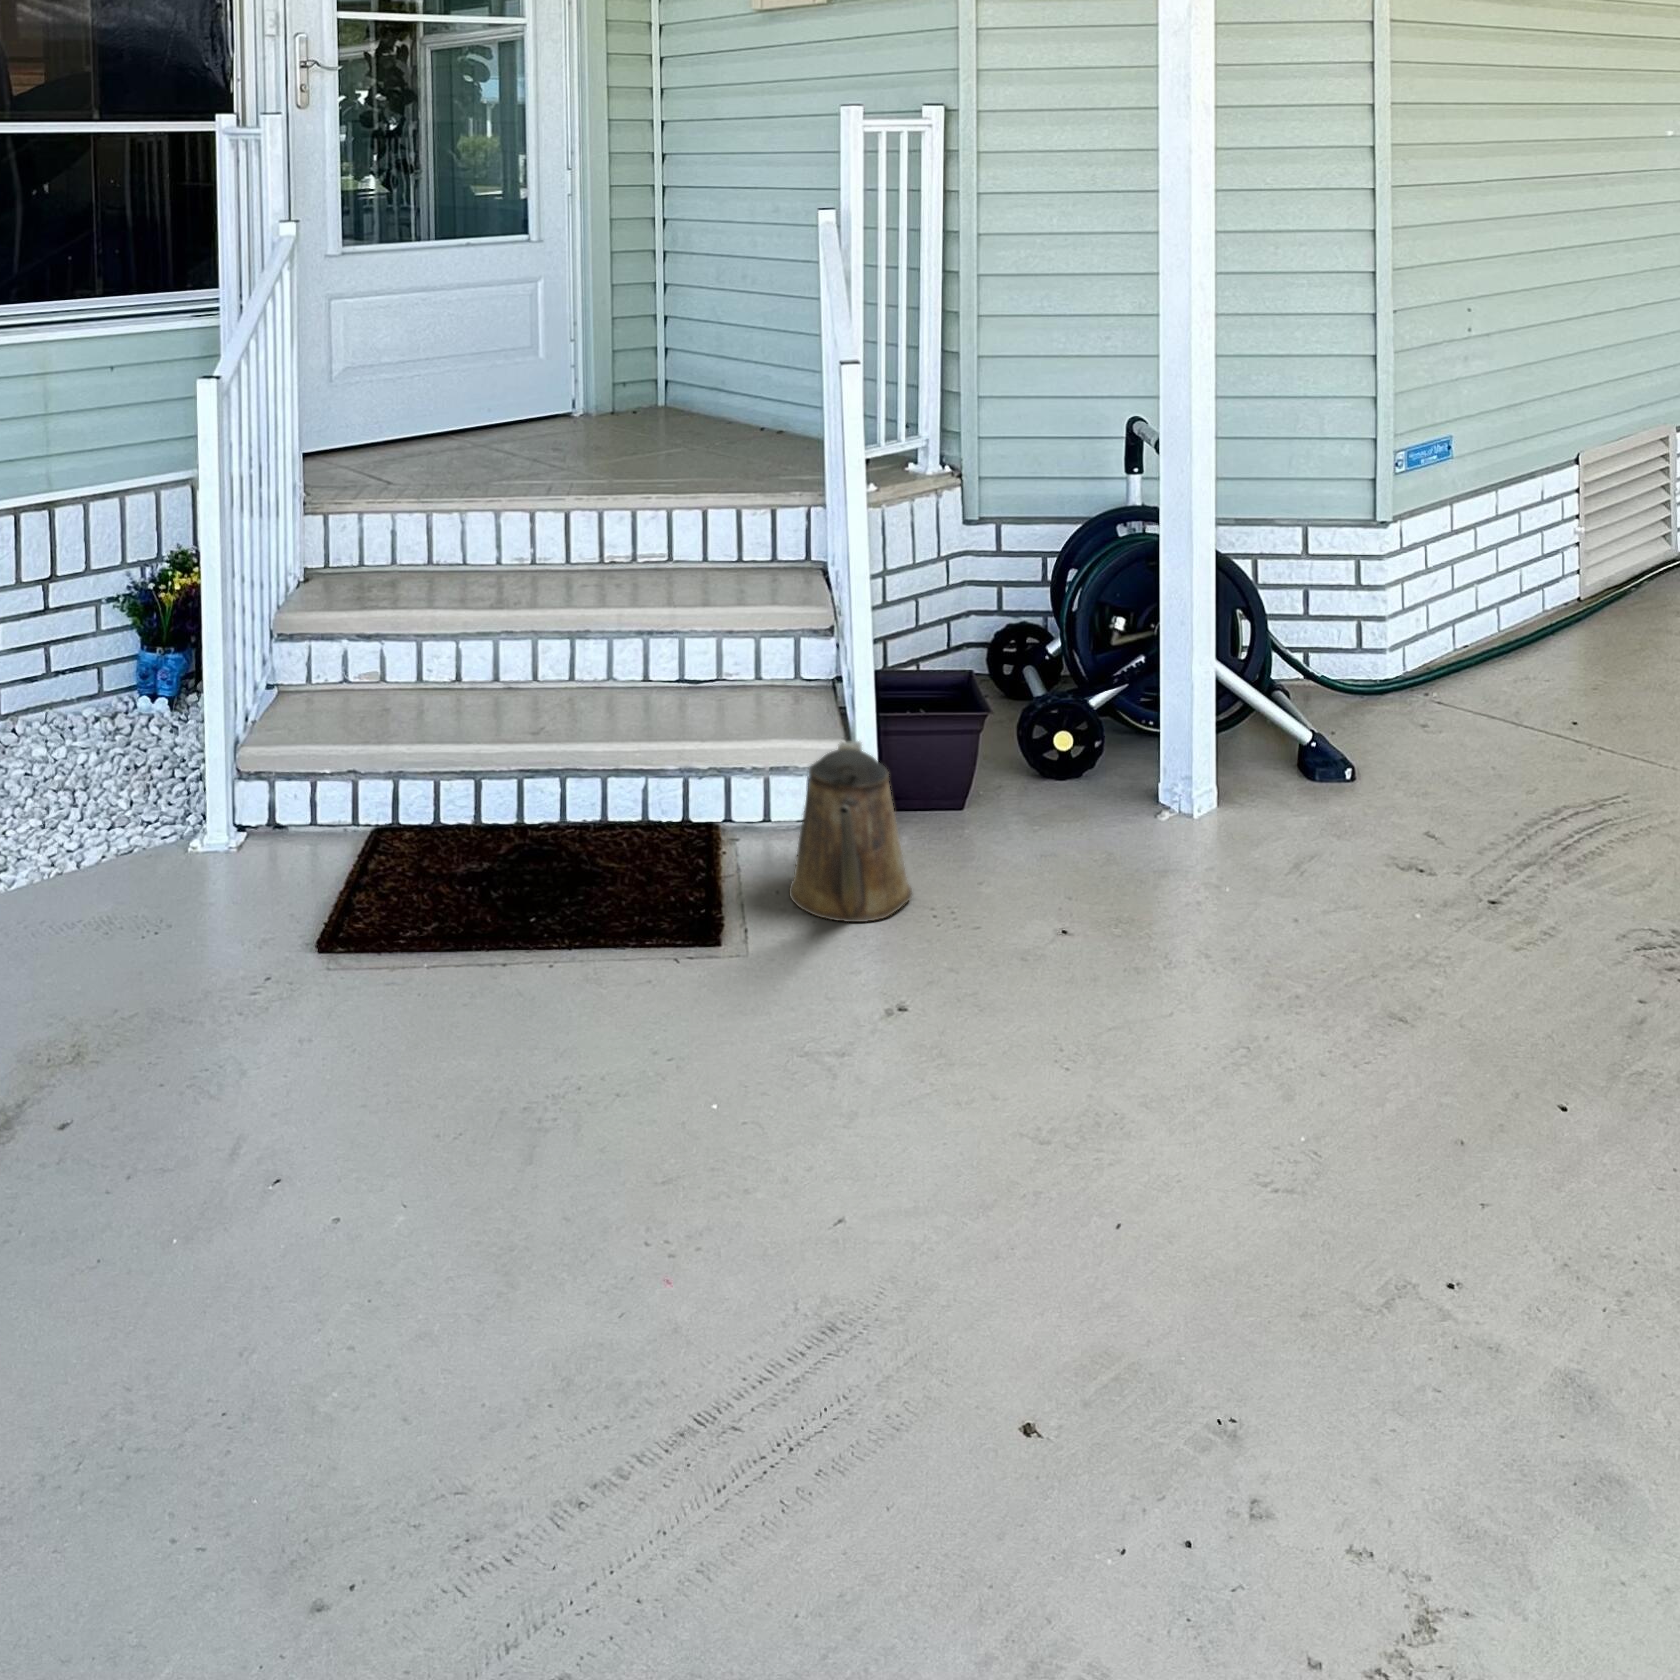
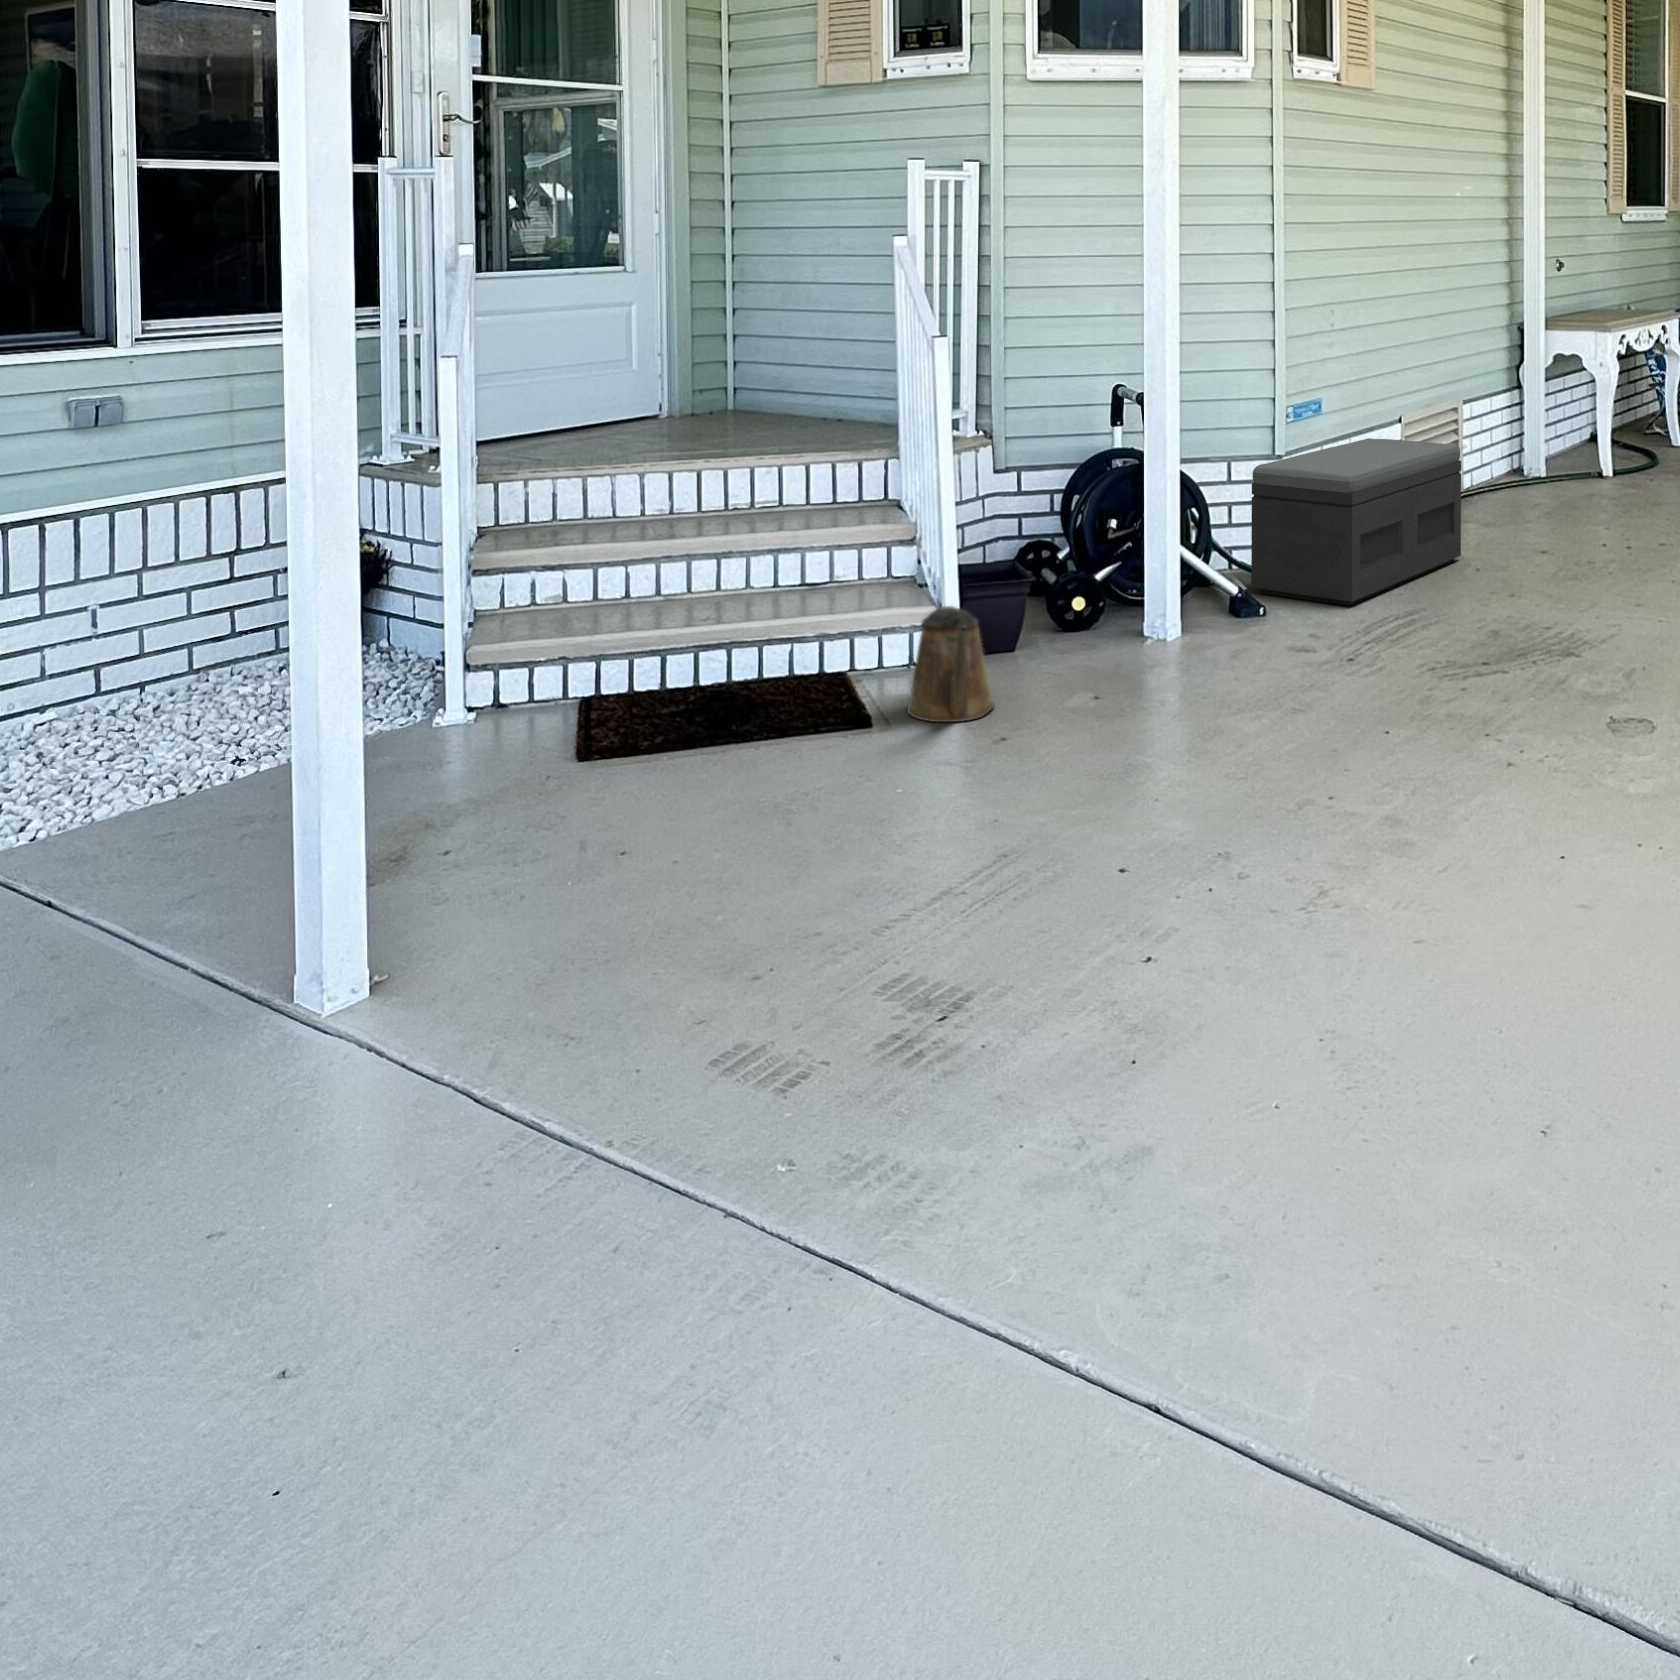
storage bench: none [1331,487,1669,753] -> present [1251,438,1461,606]

